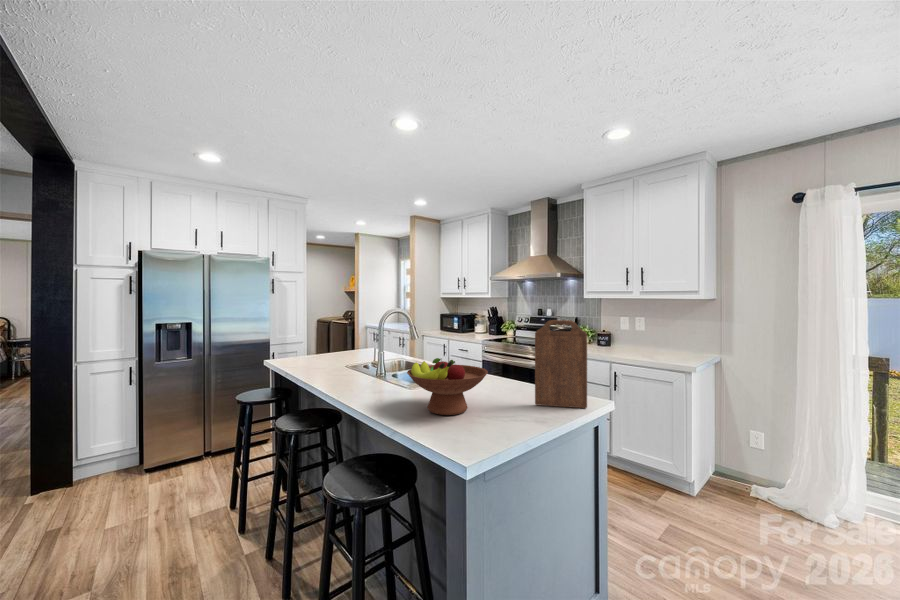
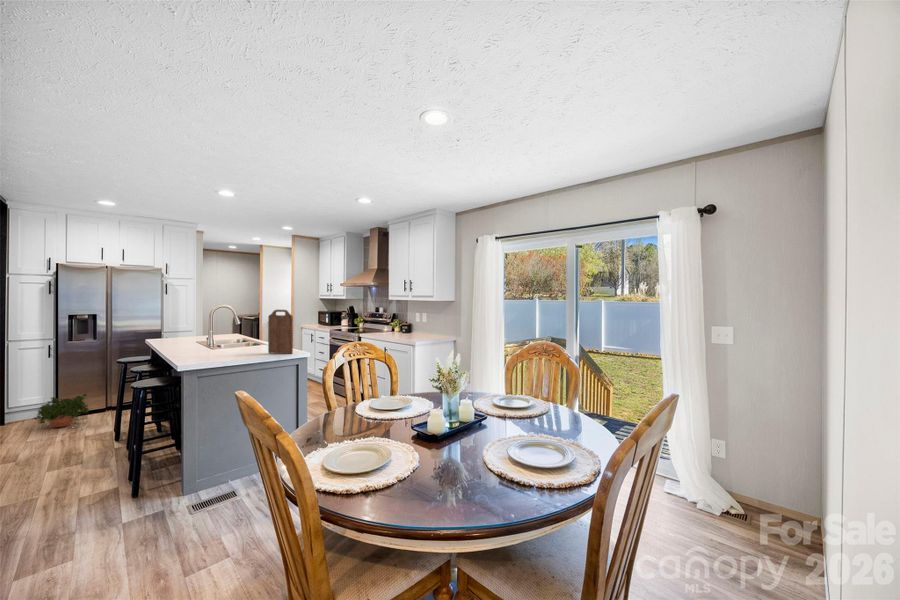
fruit bowl: present [407,358,488,415] -> none [192,329,241,356]
potted plant: none [111,439,187,496] -> present [33,394,89,427]

